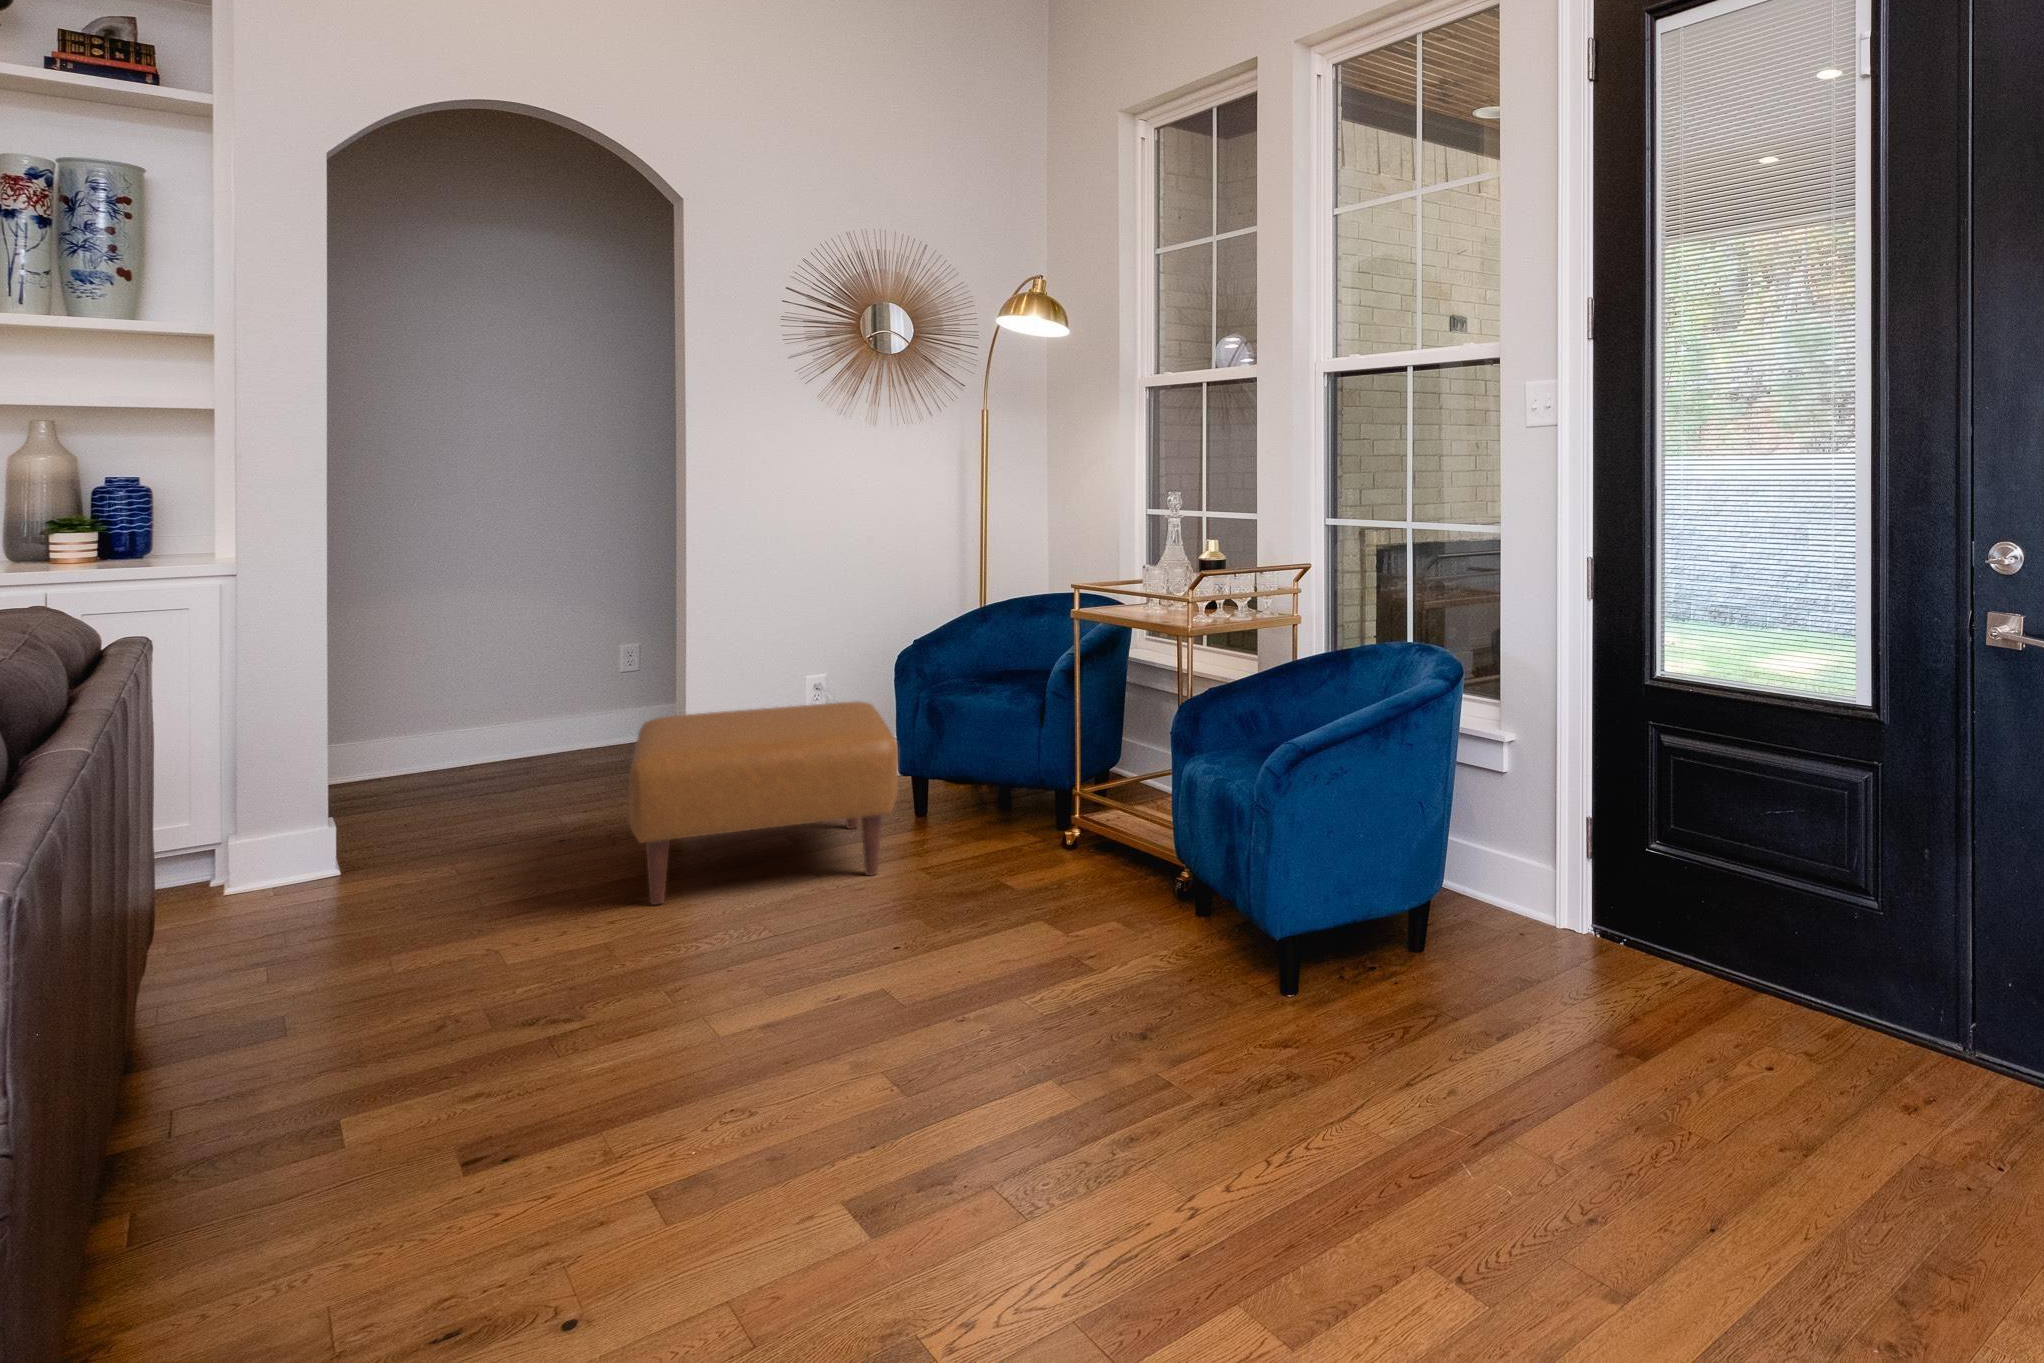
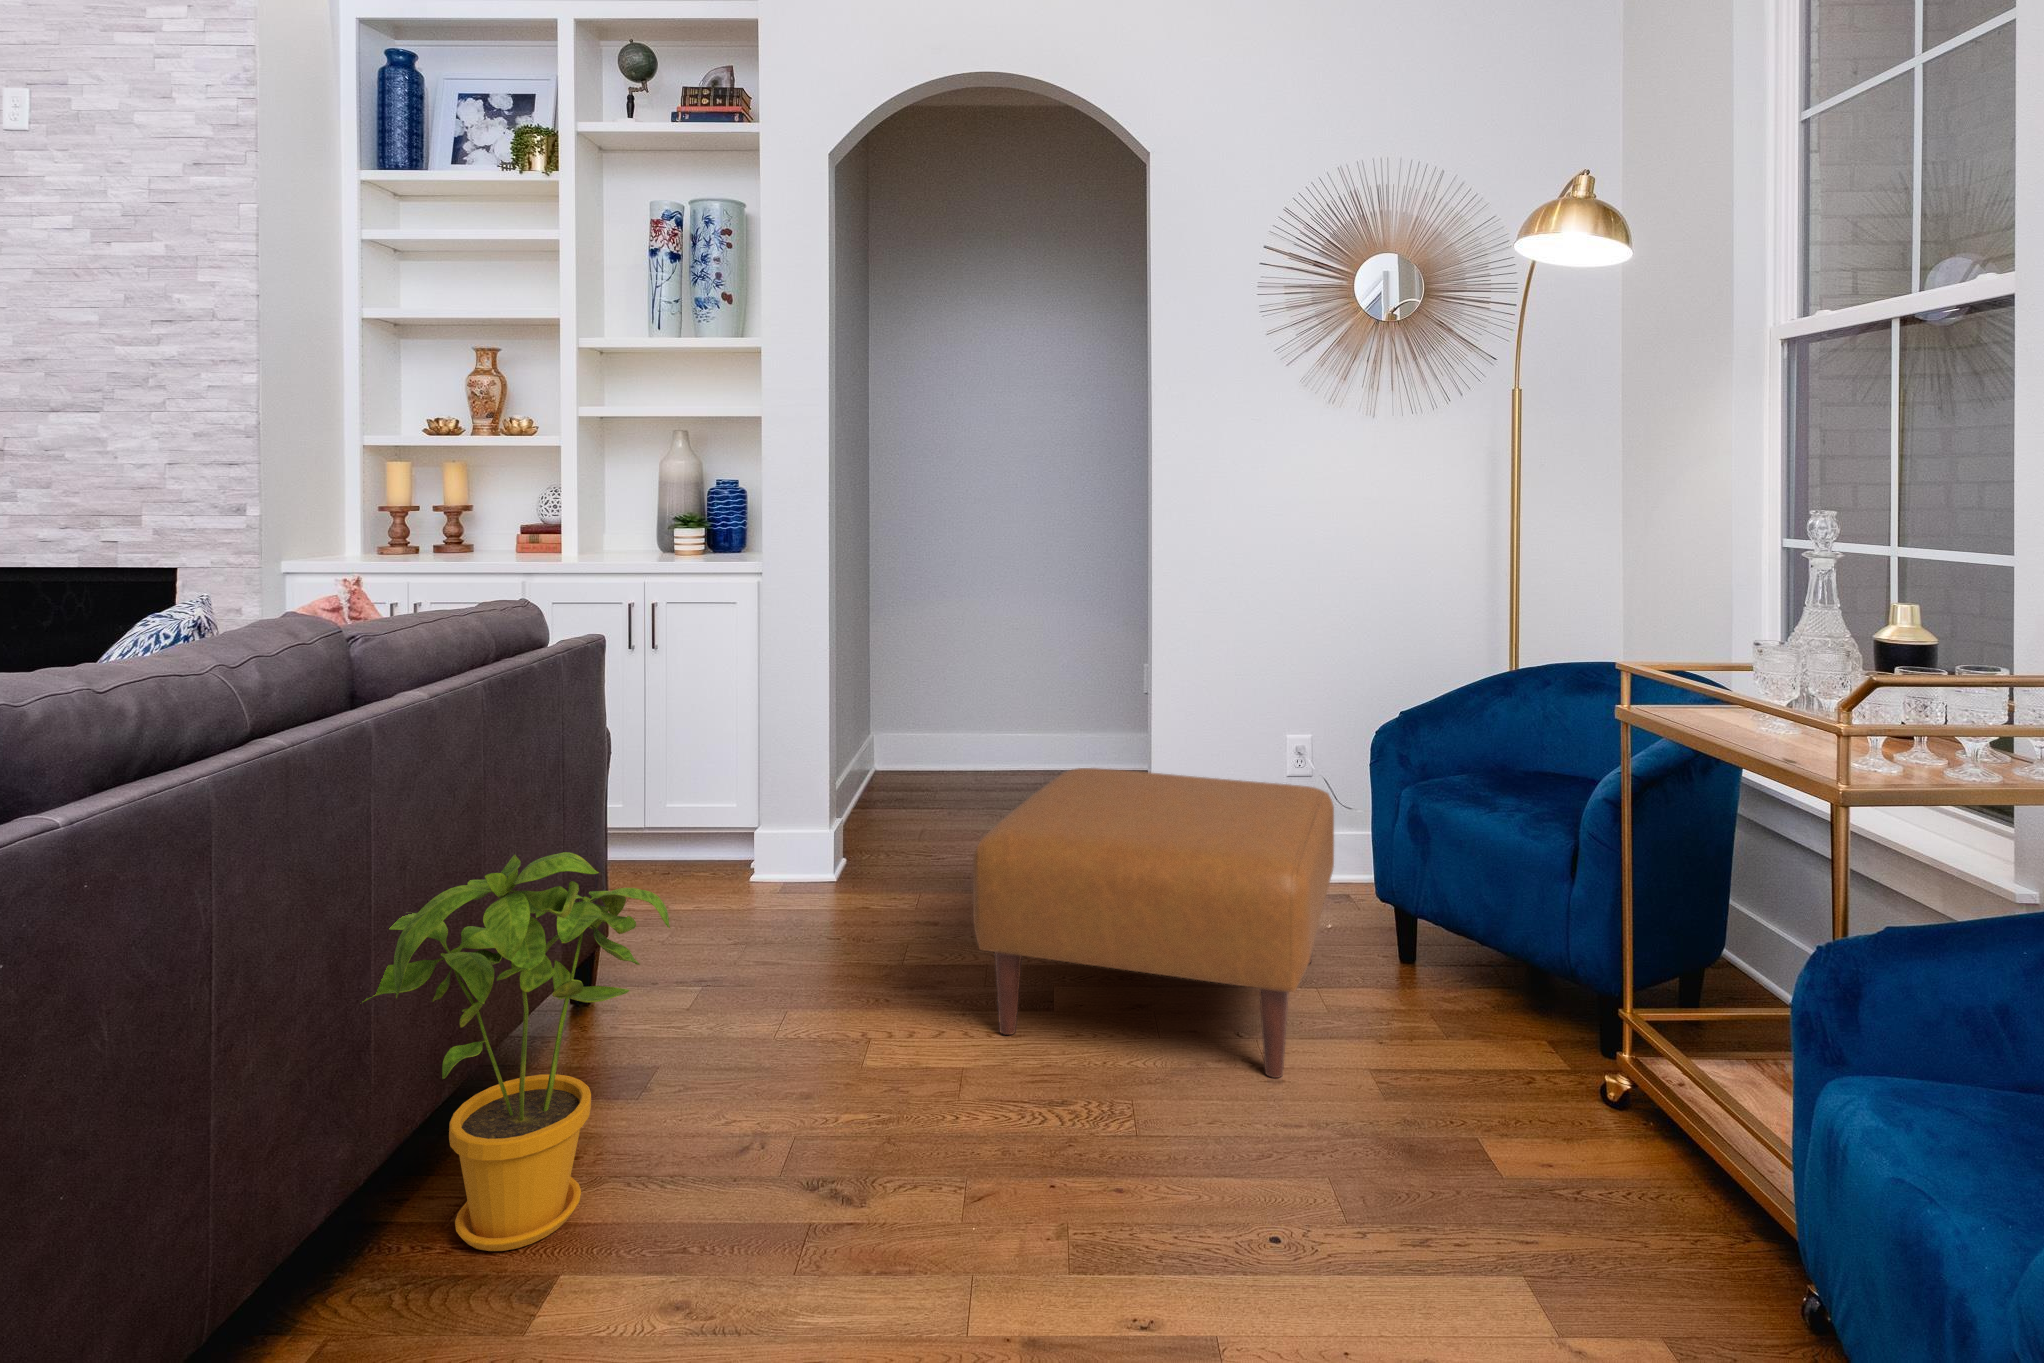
house plant: none [167,764,476,1077] -> present [362,852,670,1251]

